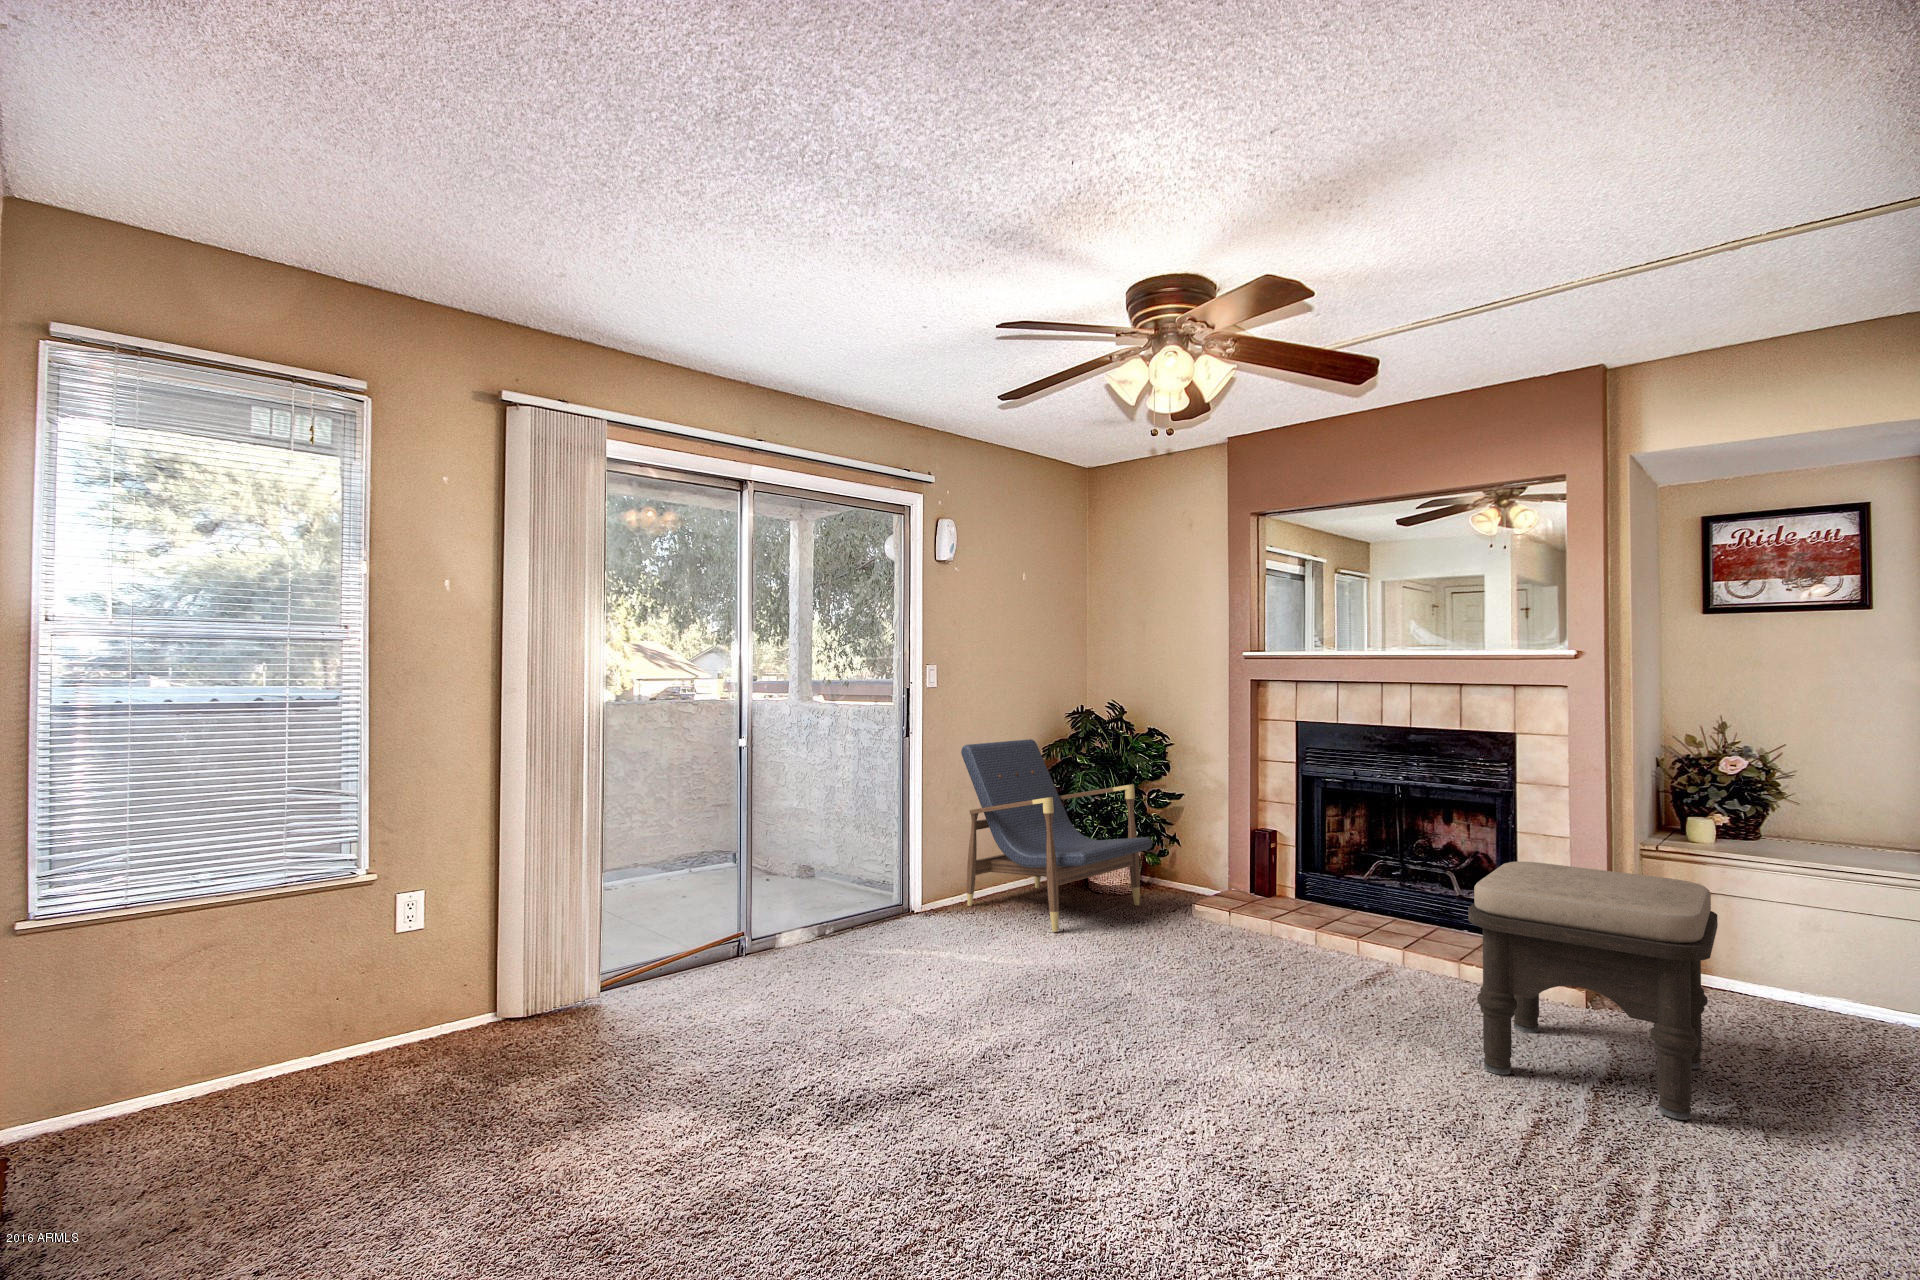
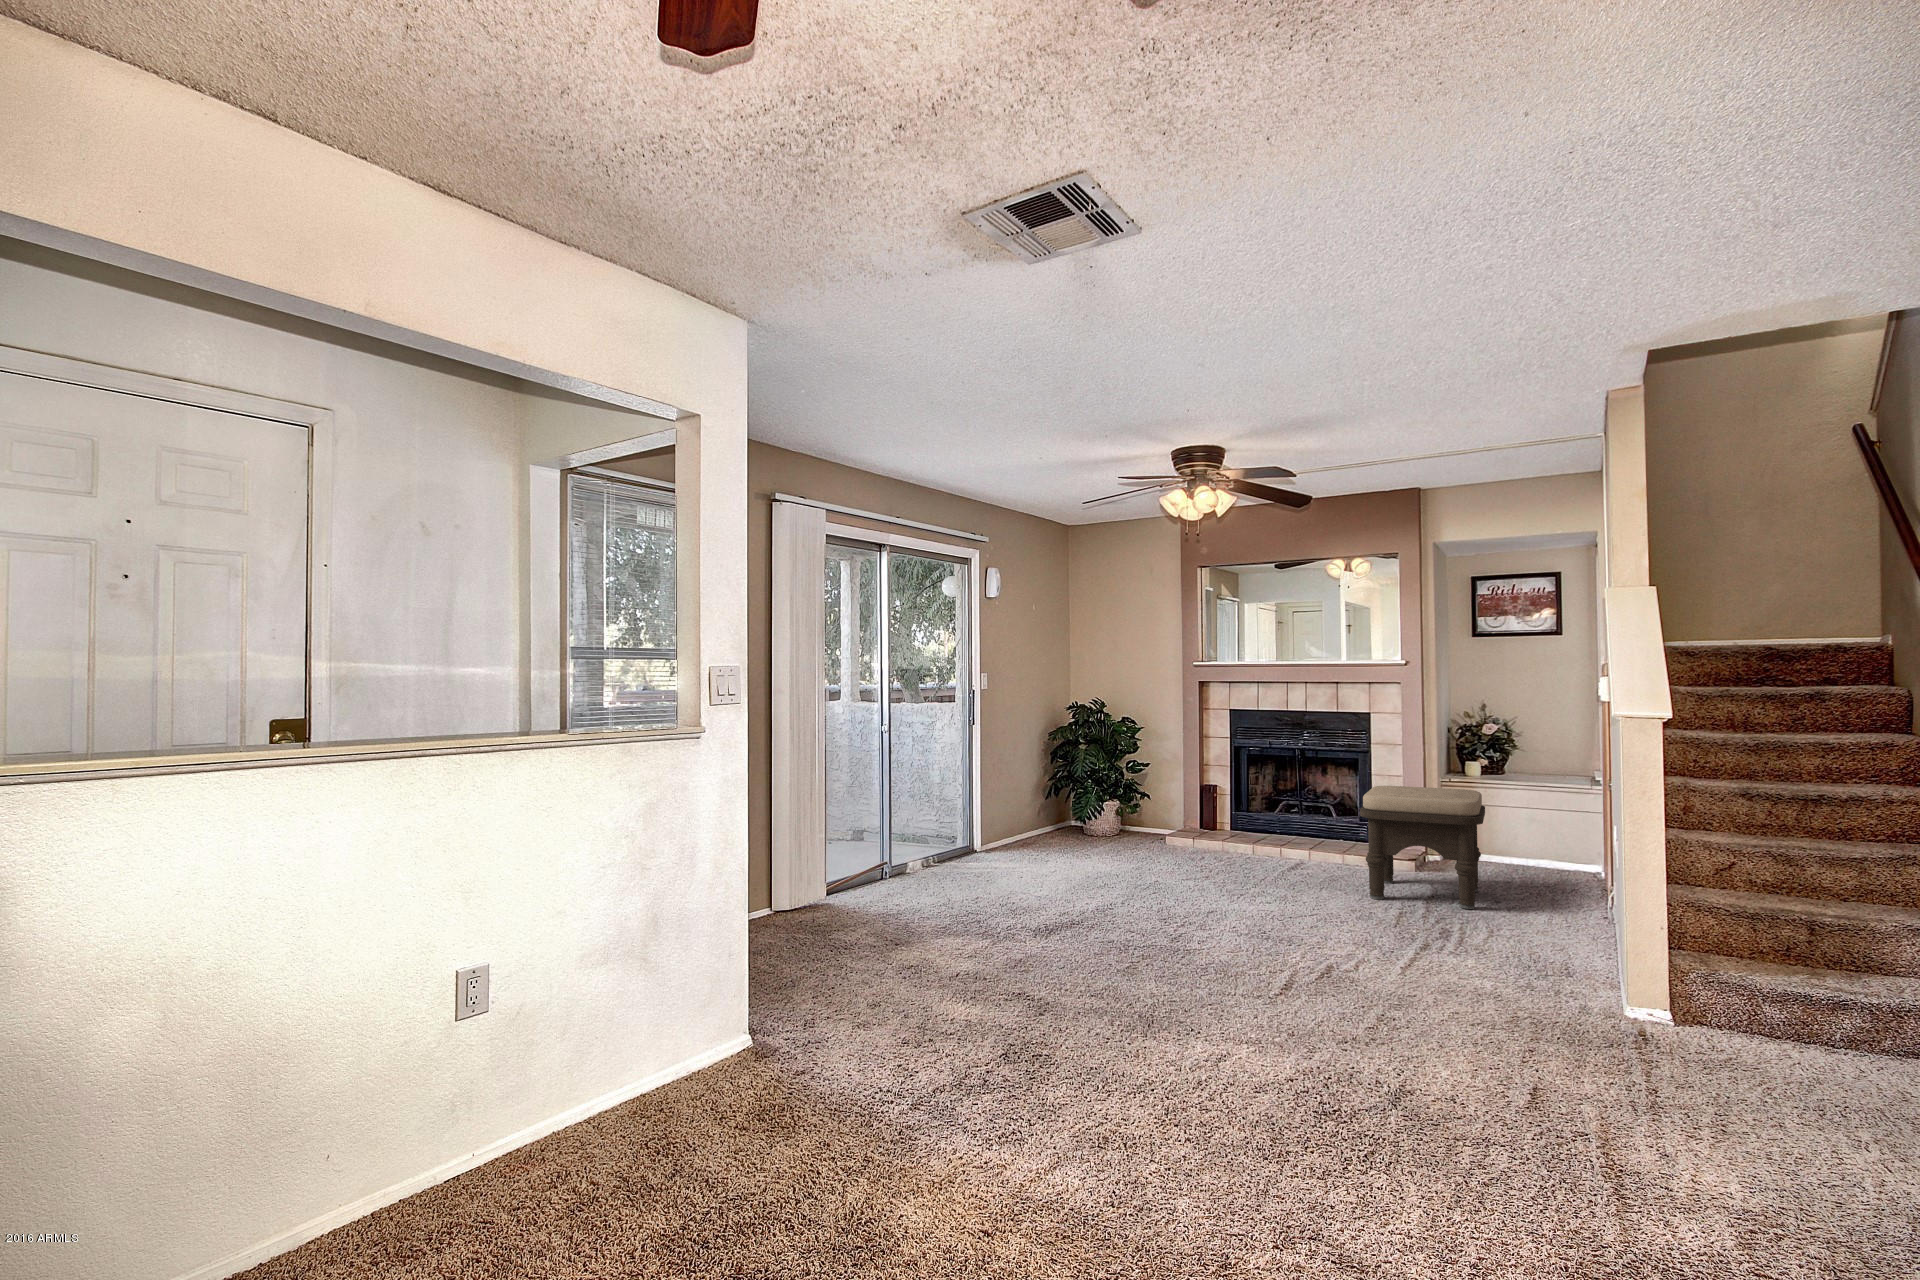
lounge chair: present [961,739,1152,932] -> none [1005,727,1138,855]

